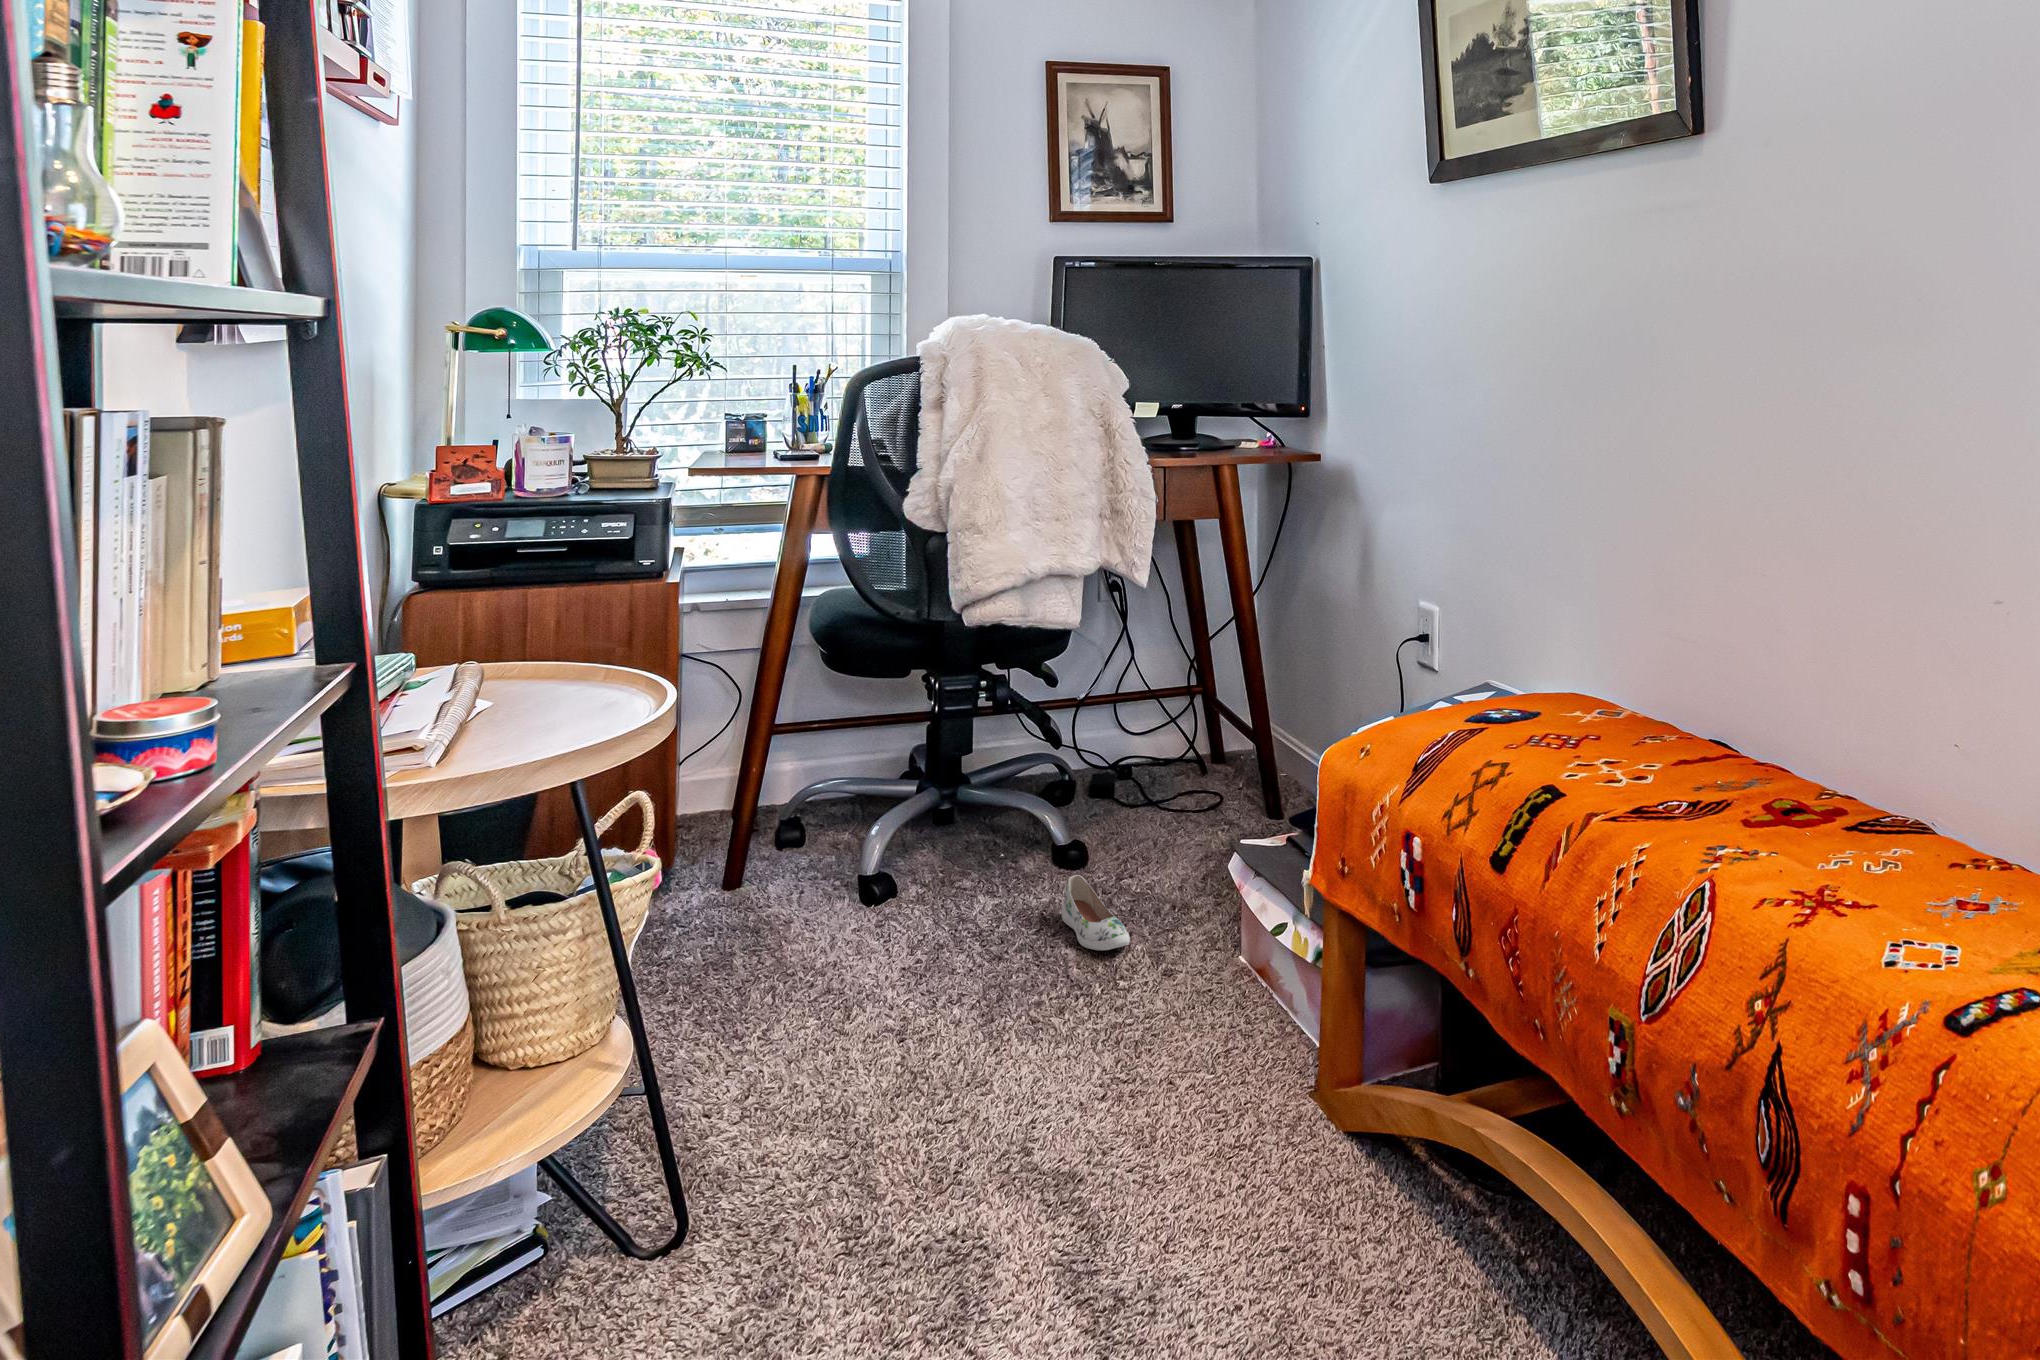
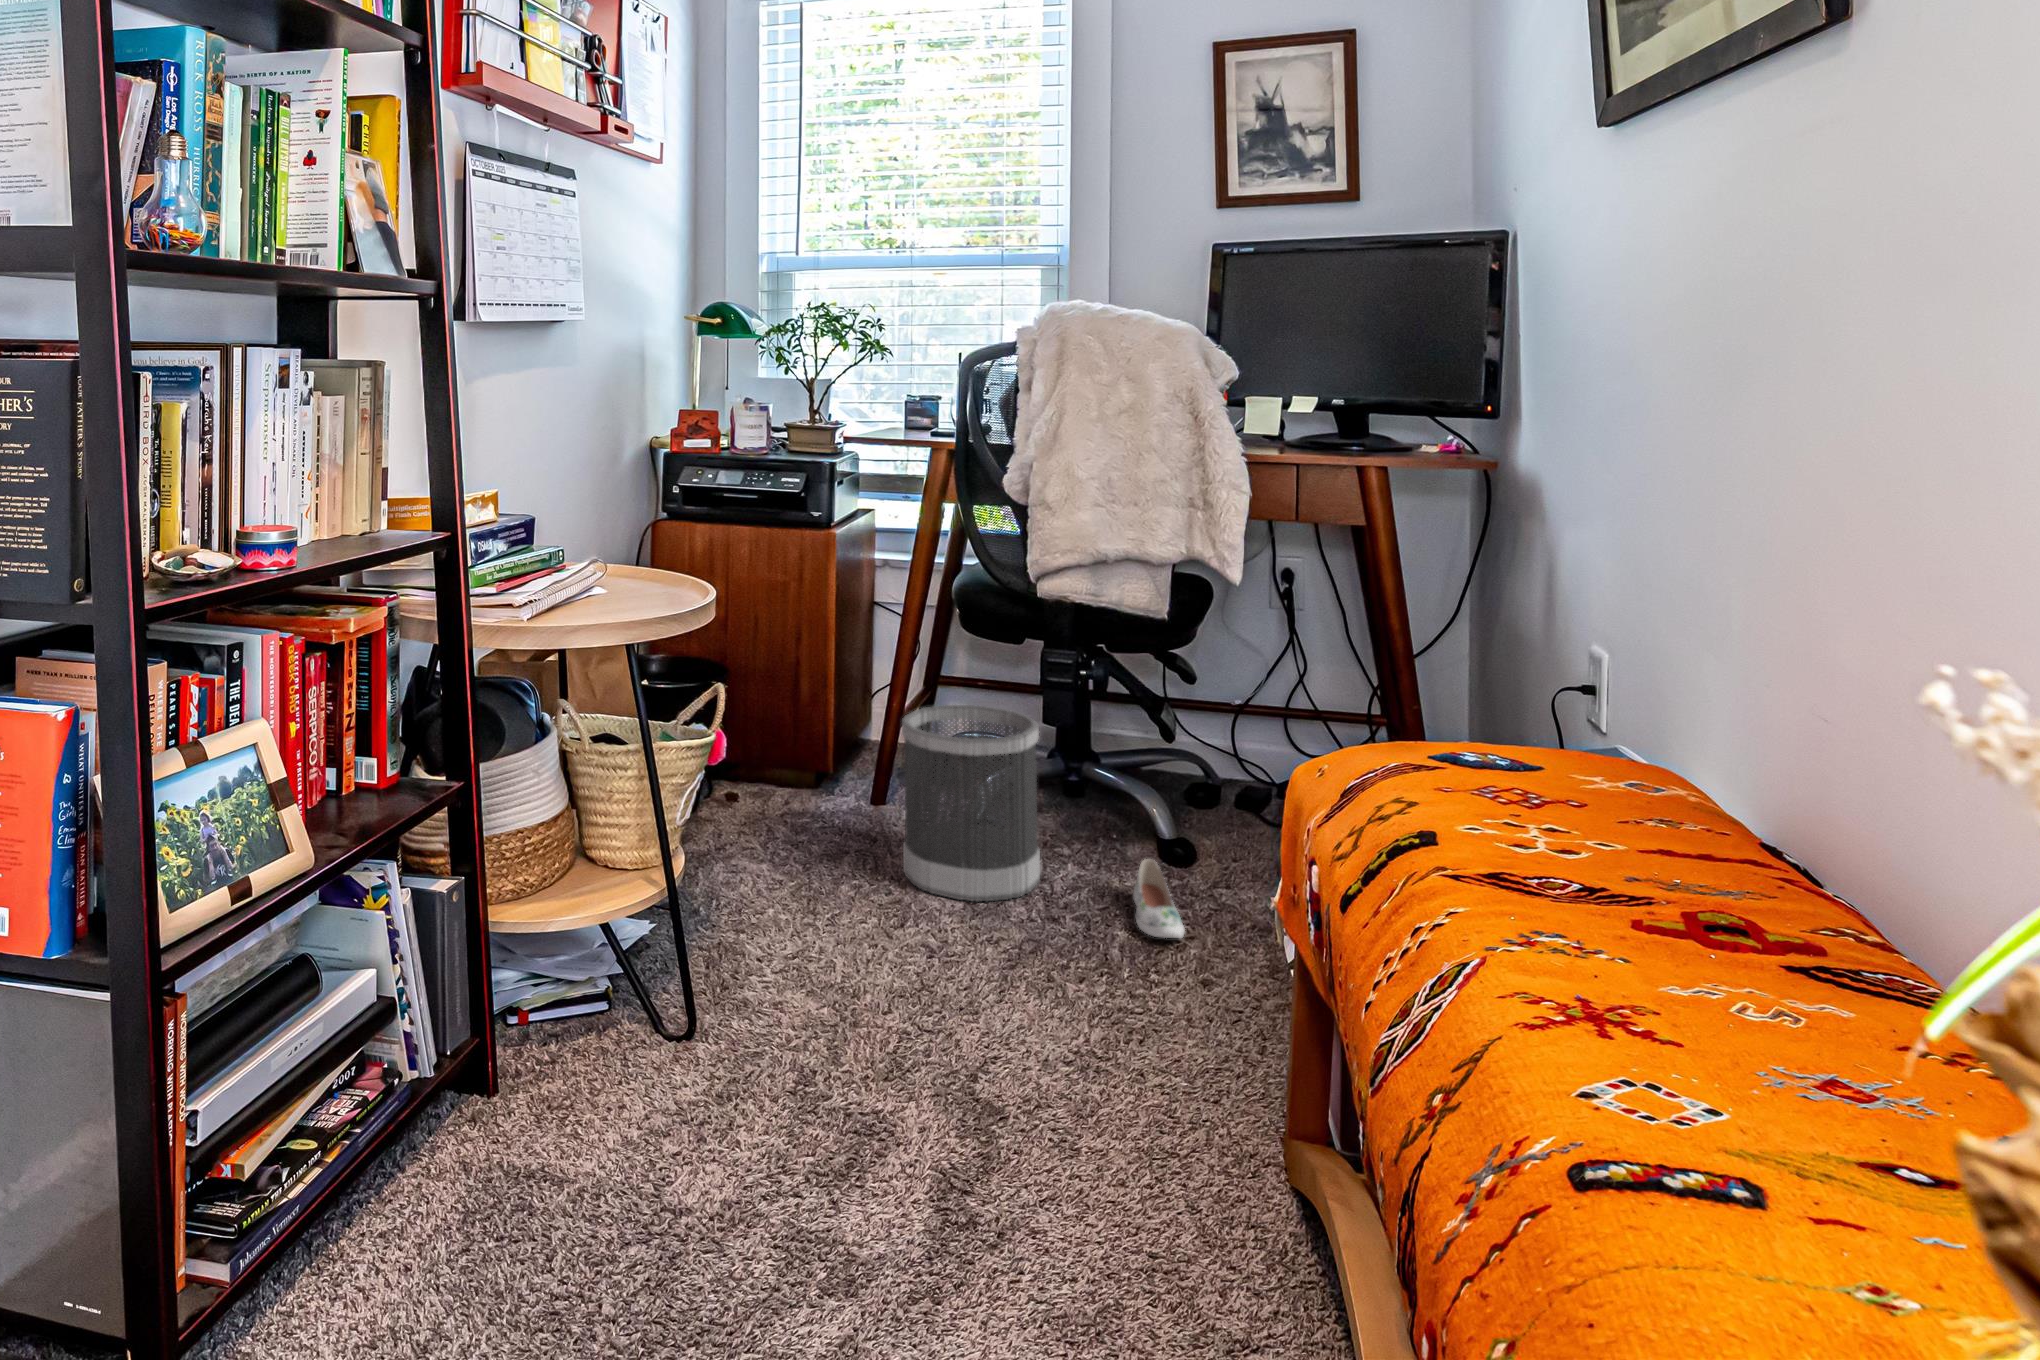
wastebasket: none [812,753,963,974] -> present [902,705,1040,902]

